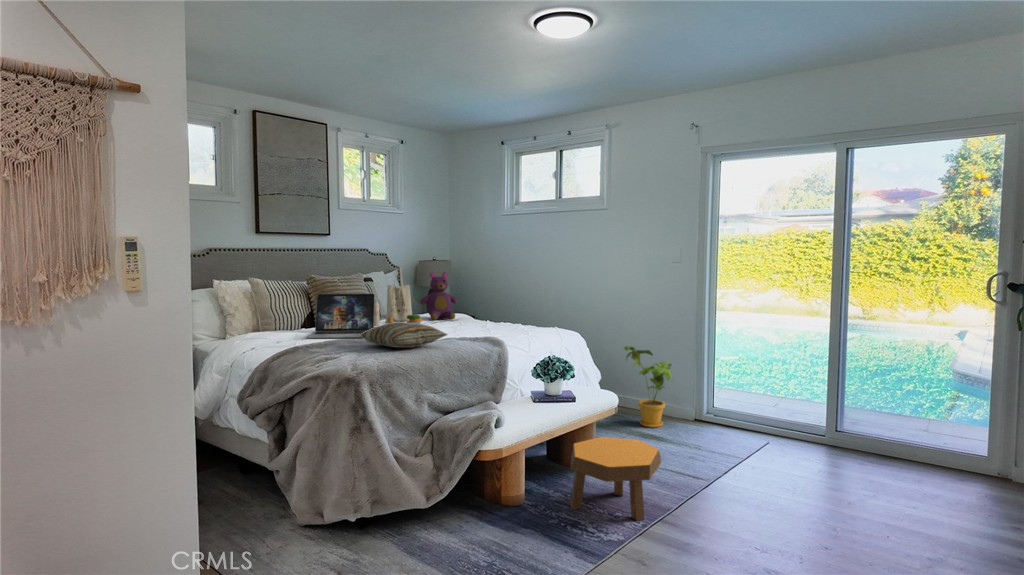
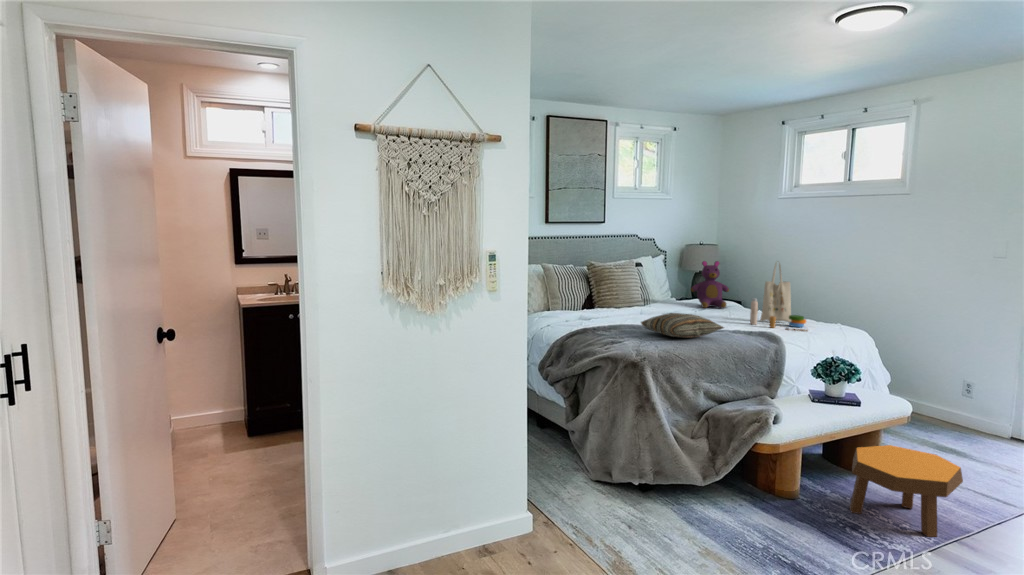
tote bag: present [374,266,422,326] -> present [750,263,808,331]
laptop: present [307,294,375,338] -> none [592,281,651,324]
house plant: present [624,346,673,428] -> none [923,349,987,443]

